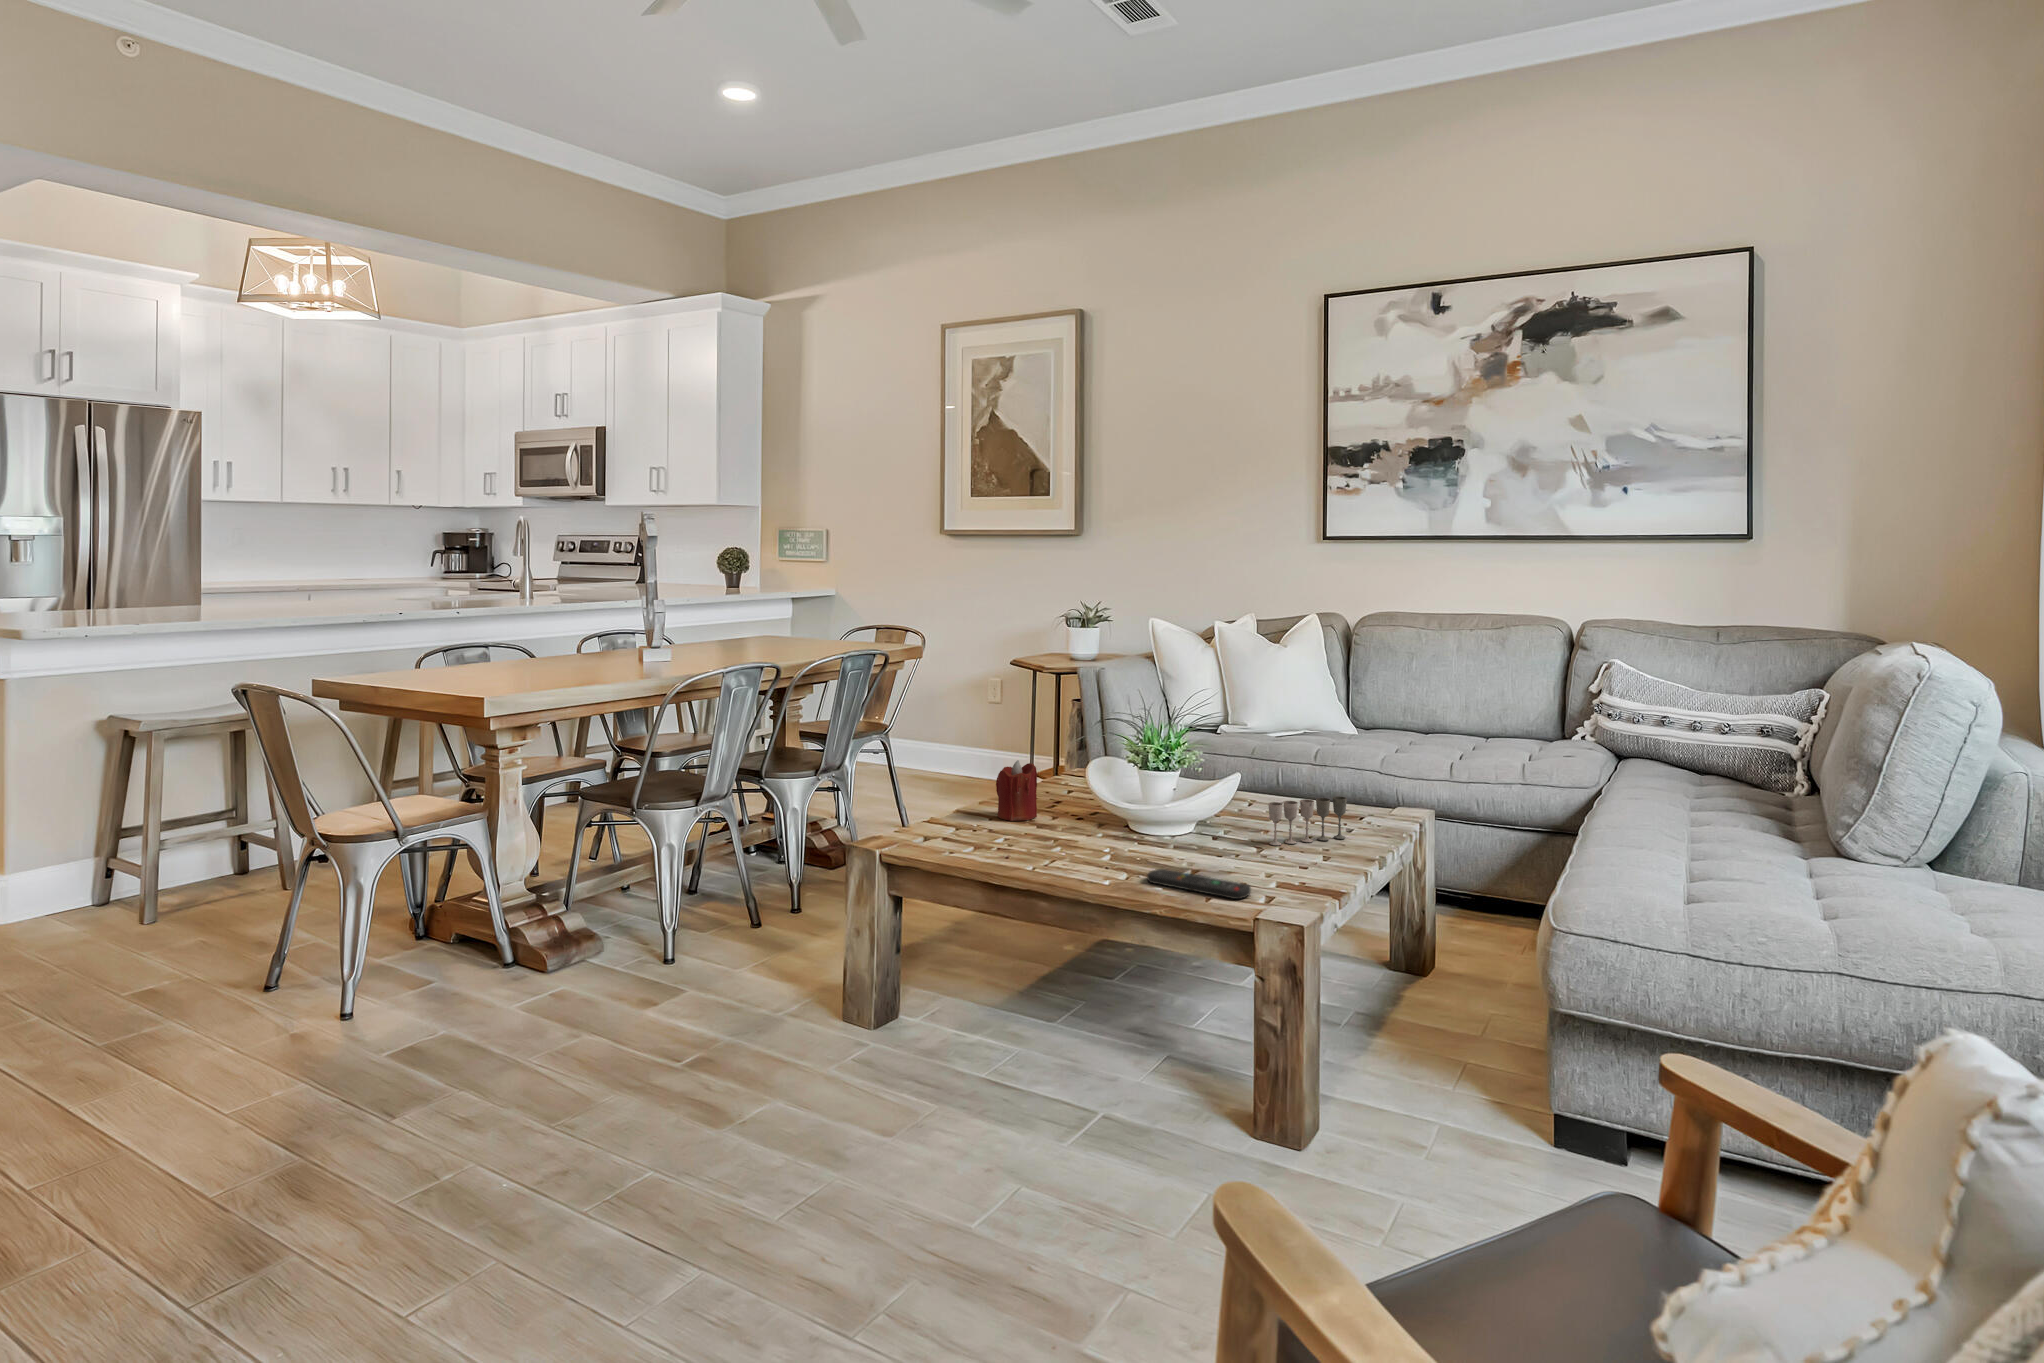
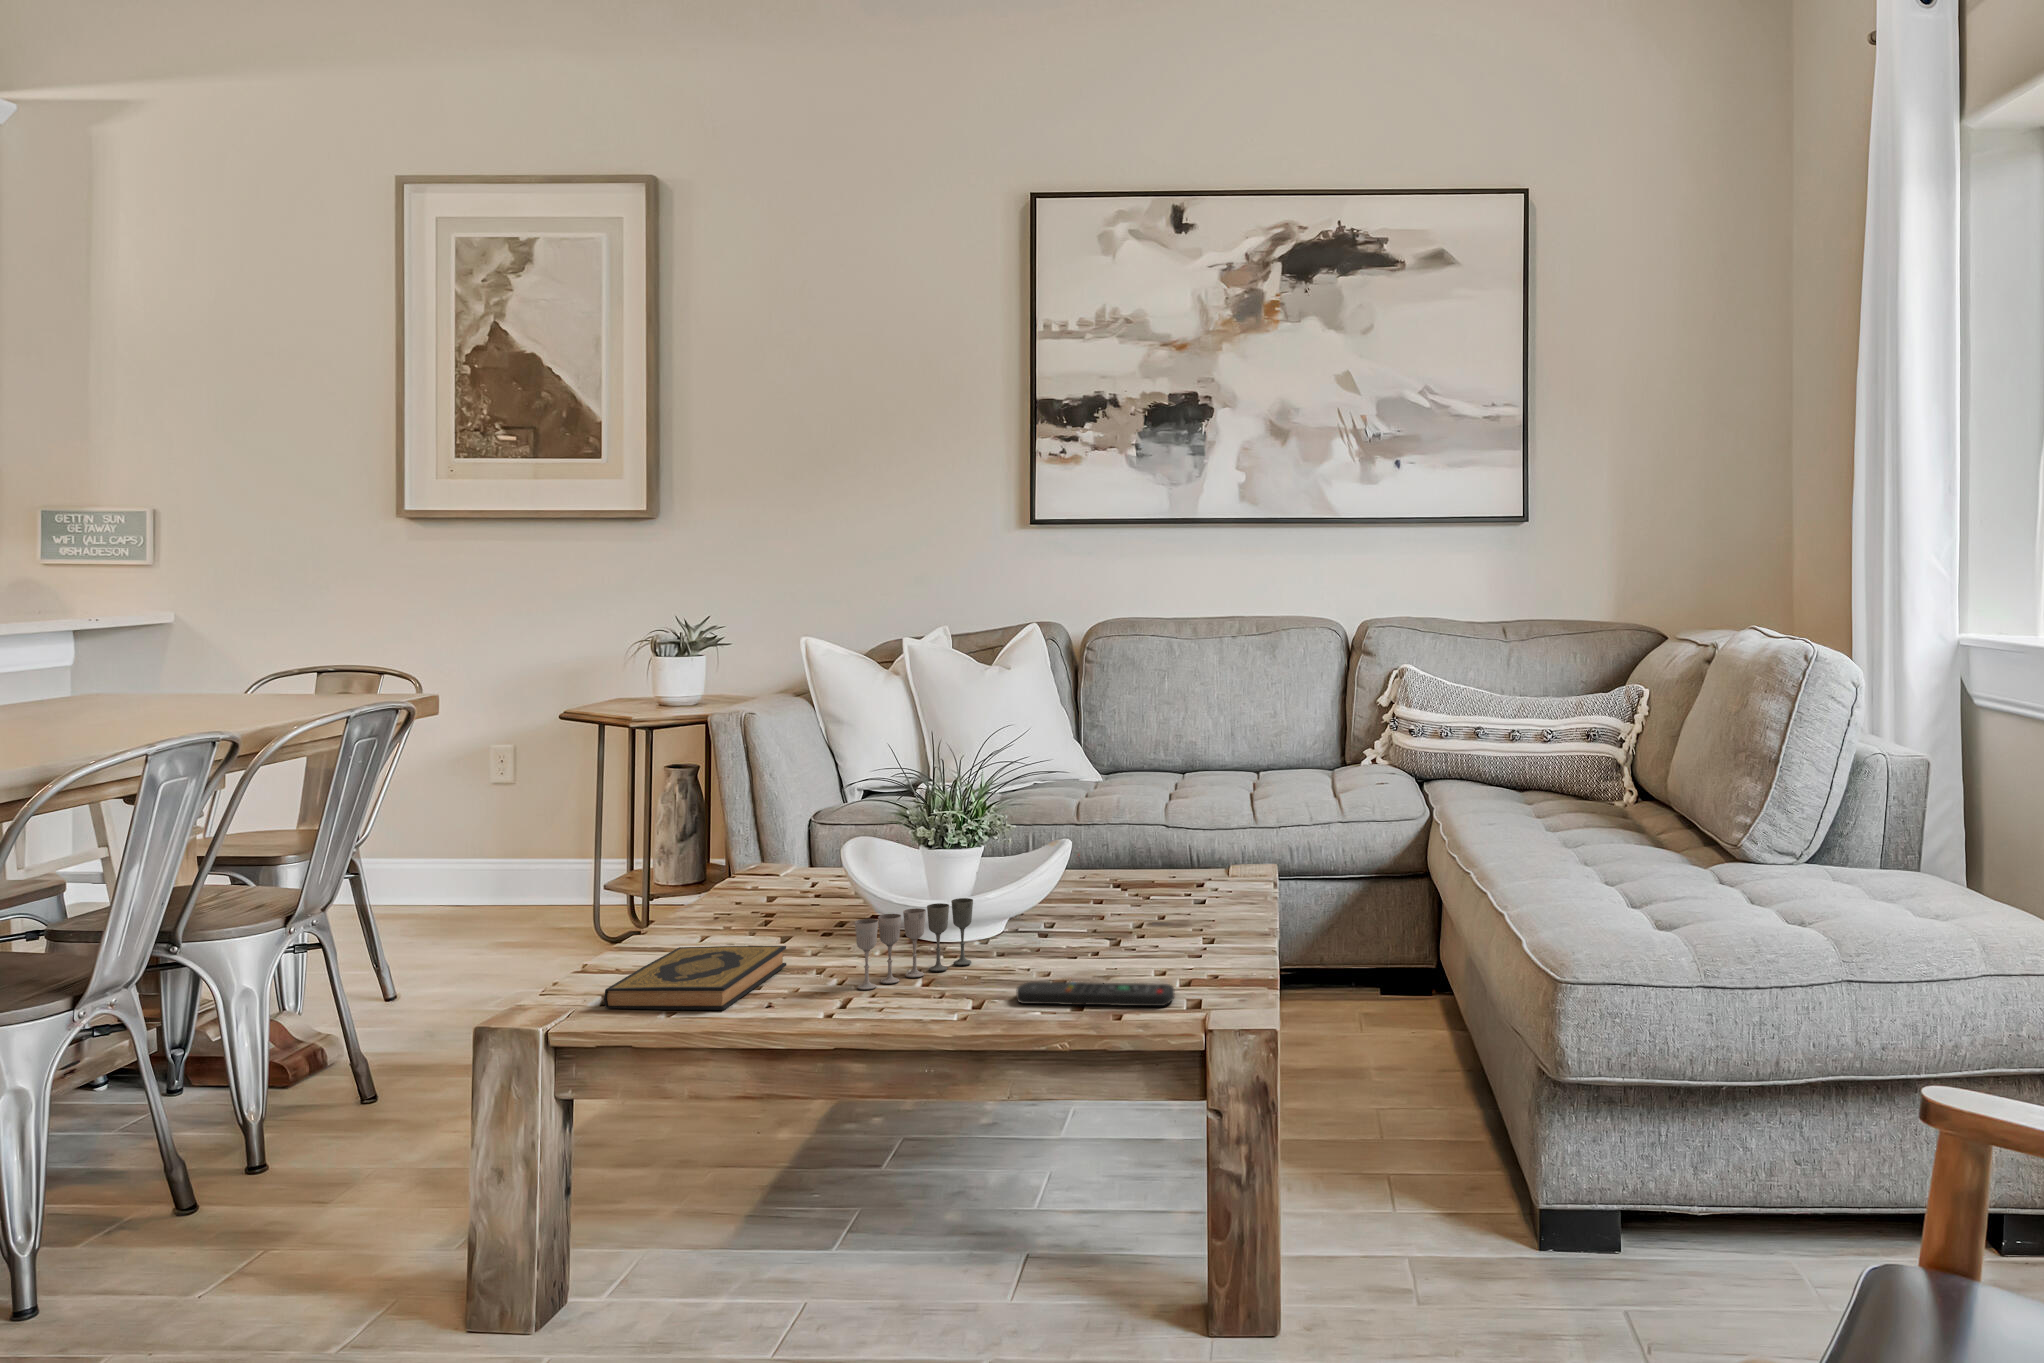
candle: present [996,760,1037,821] -> none [688,854,758,951]
wine glass: present [1268,796,1347,846] -> present [855,898,973,990]
hardback book: none [918,815,1037,858] -> present [604,946,786,1010]

